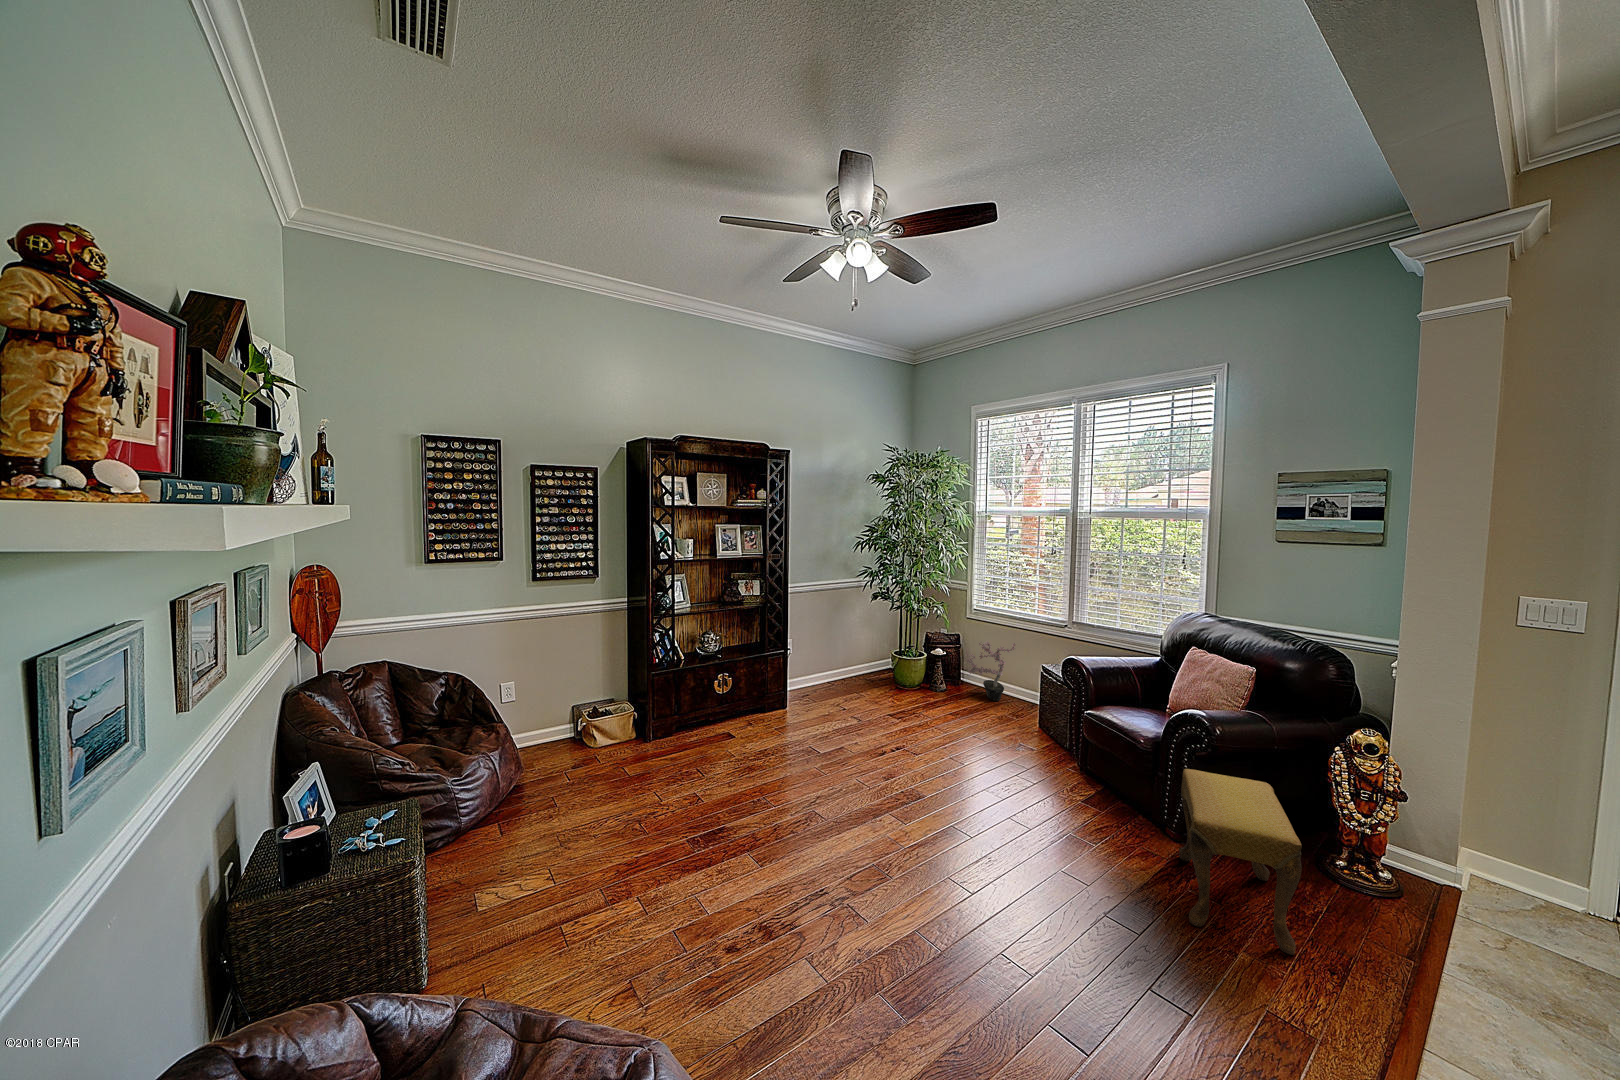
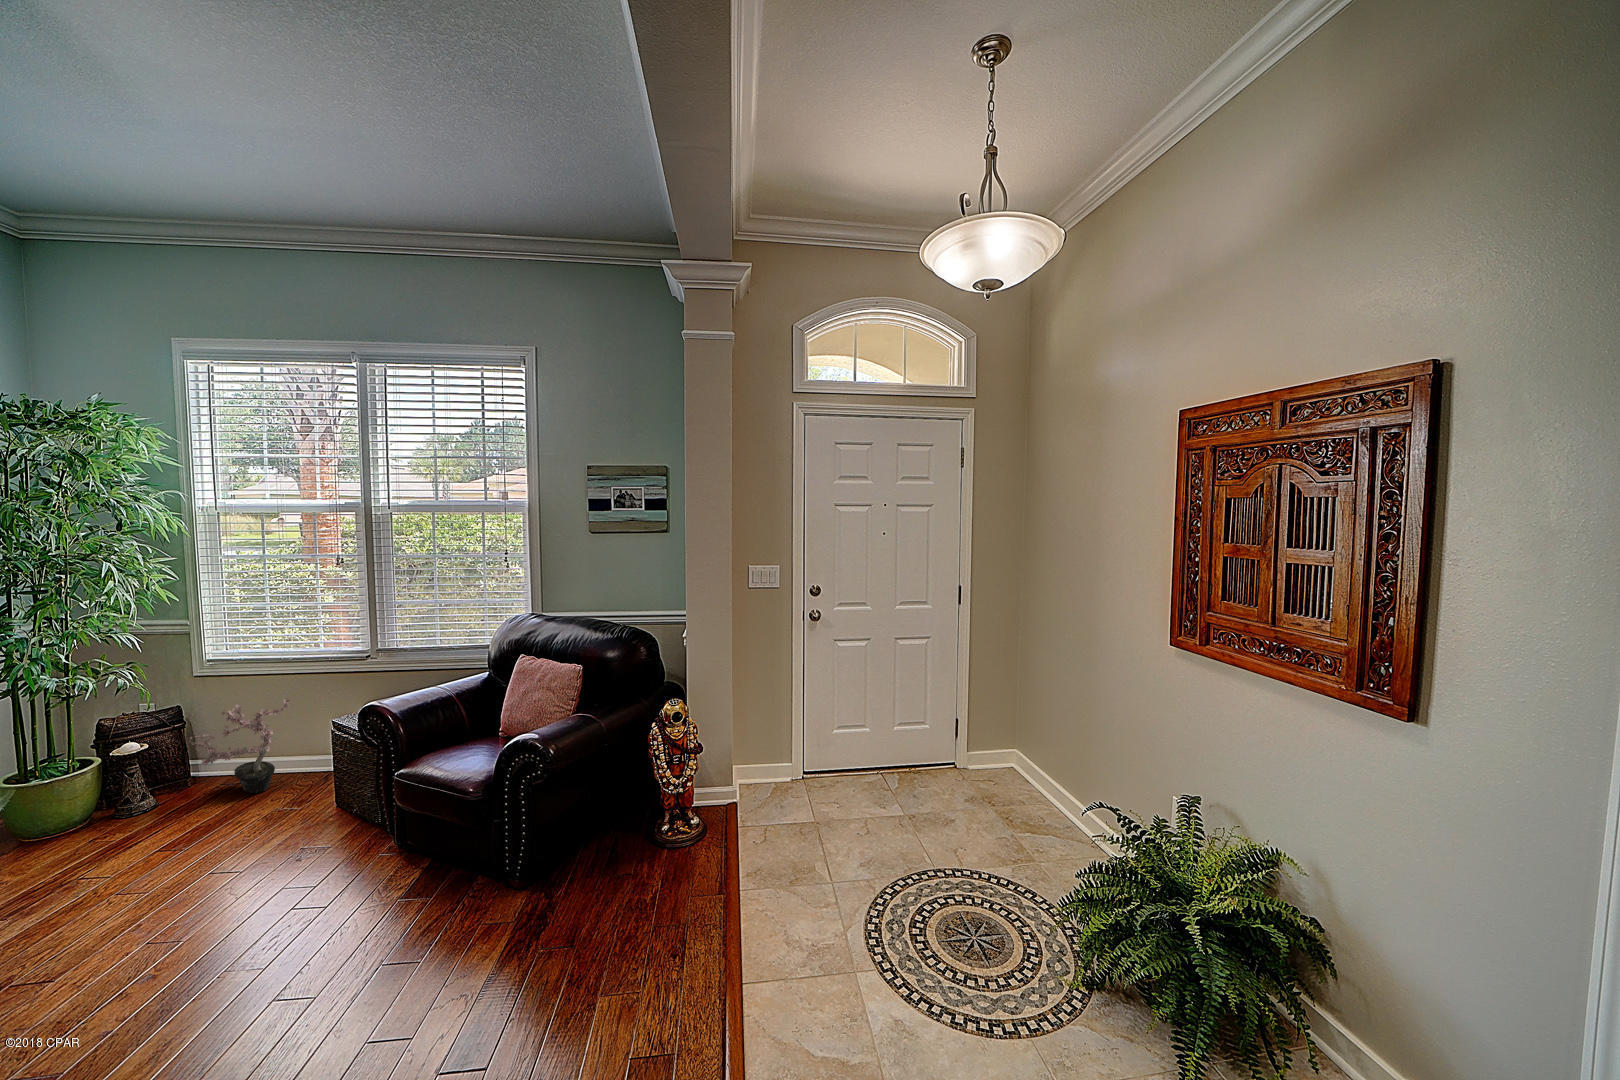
footstool: present [1179,769,1302,955] -> none [521,786,638,997]

